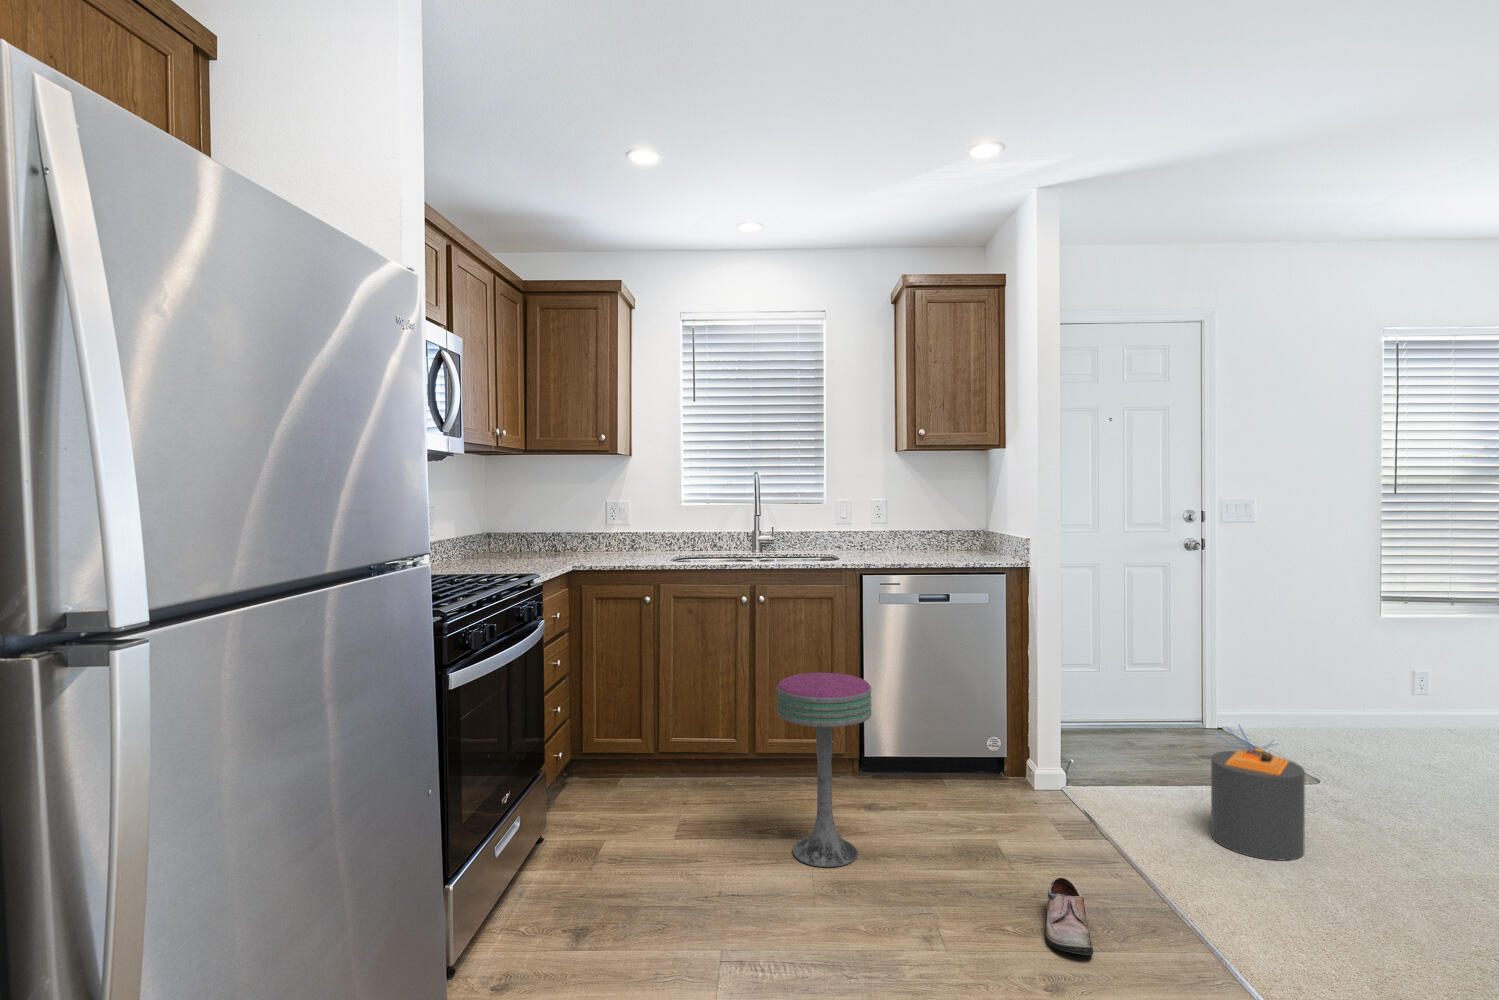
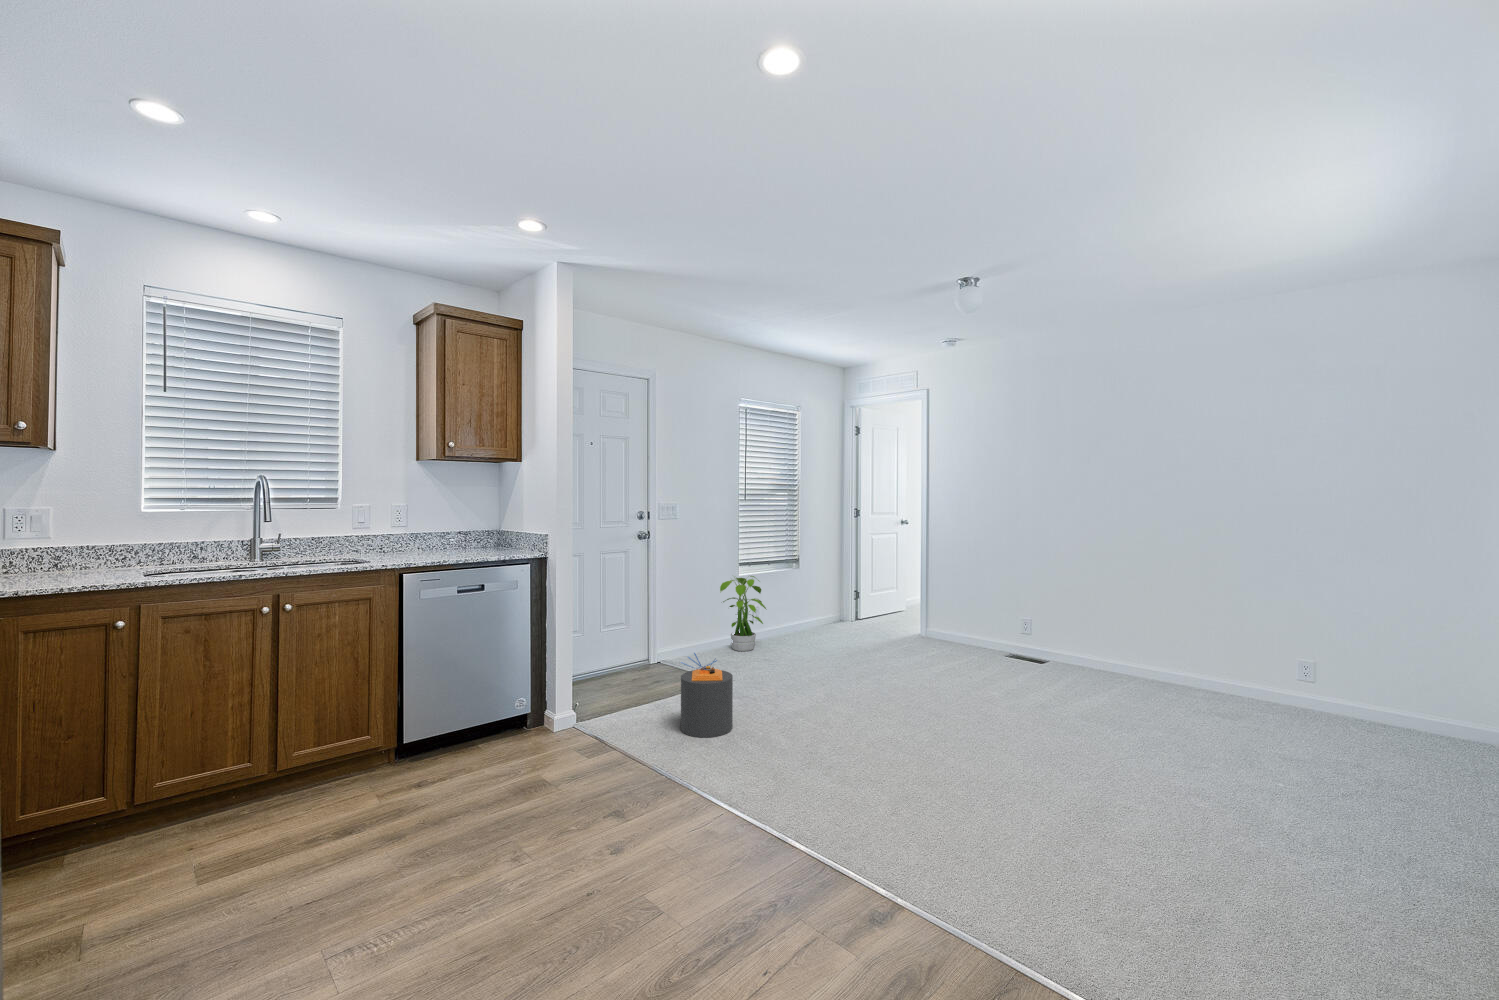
potted plant: none [1348,615,1450,746] -> present [720,576,767,651]
bar stool: present [777,673,871,867] -> none [346,667,449,860]
shoe: present [1045,877,1093,955] -> none [610,788,656,842]

